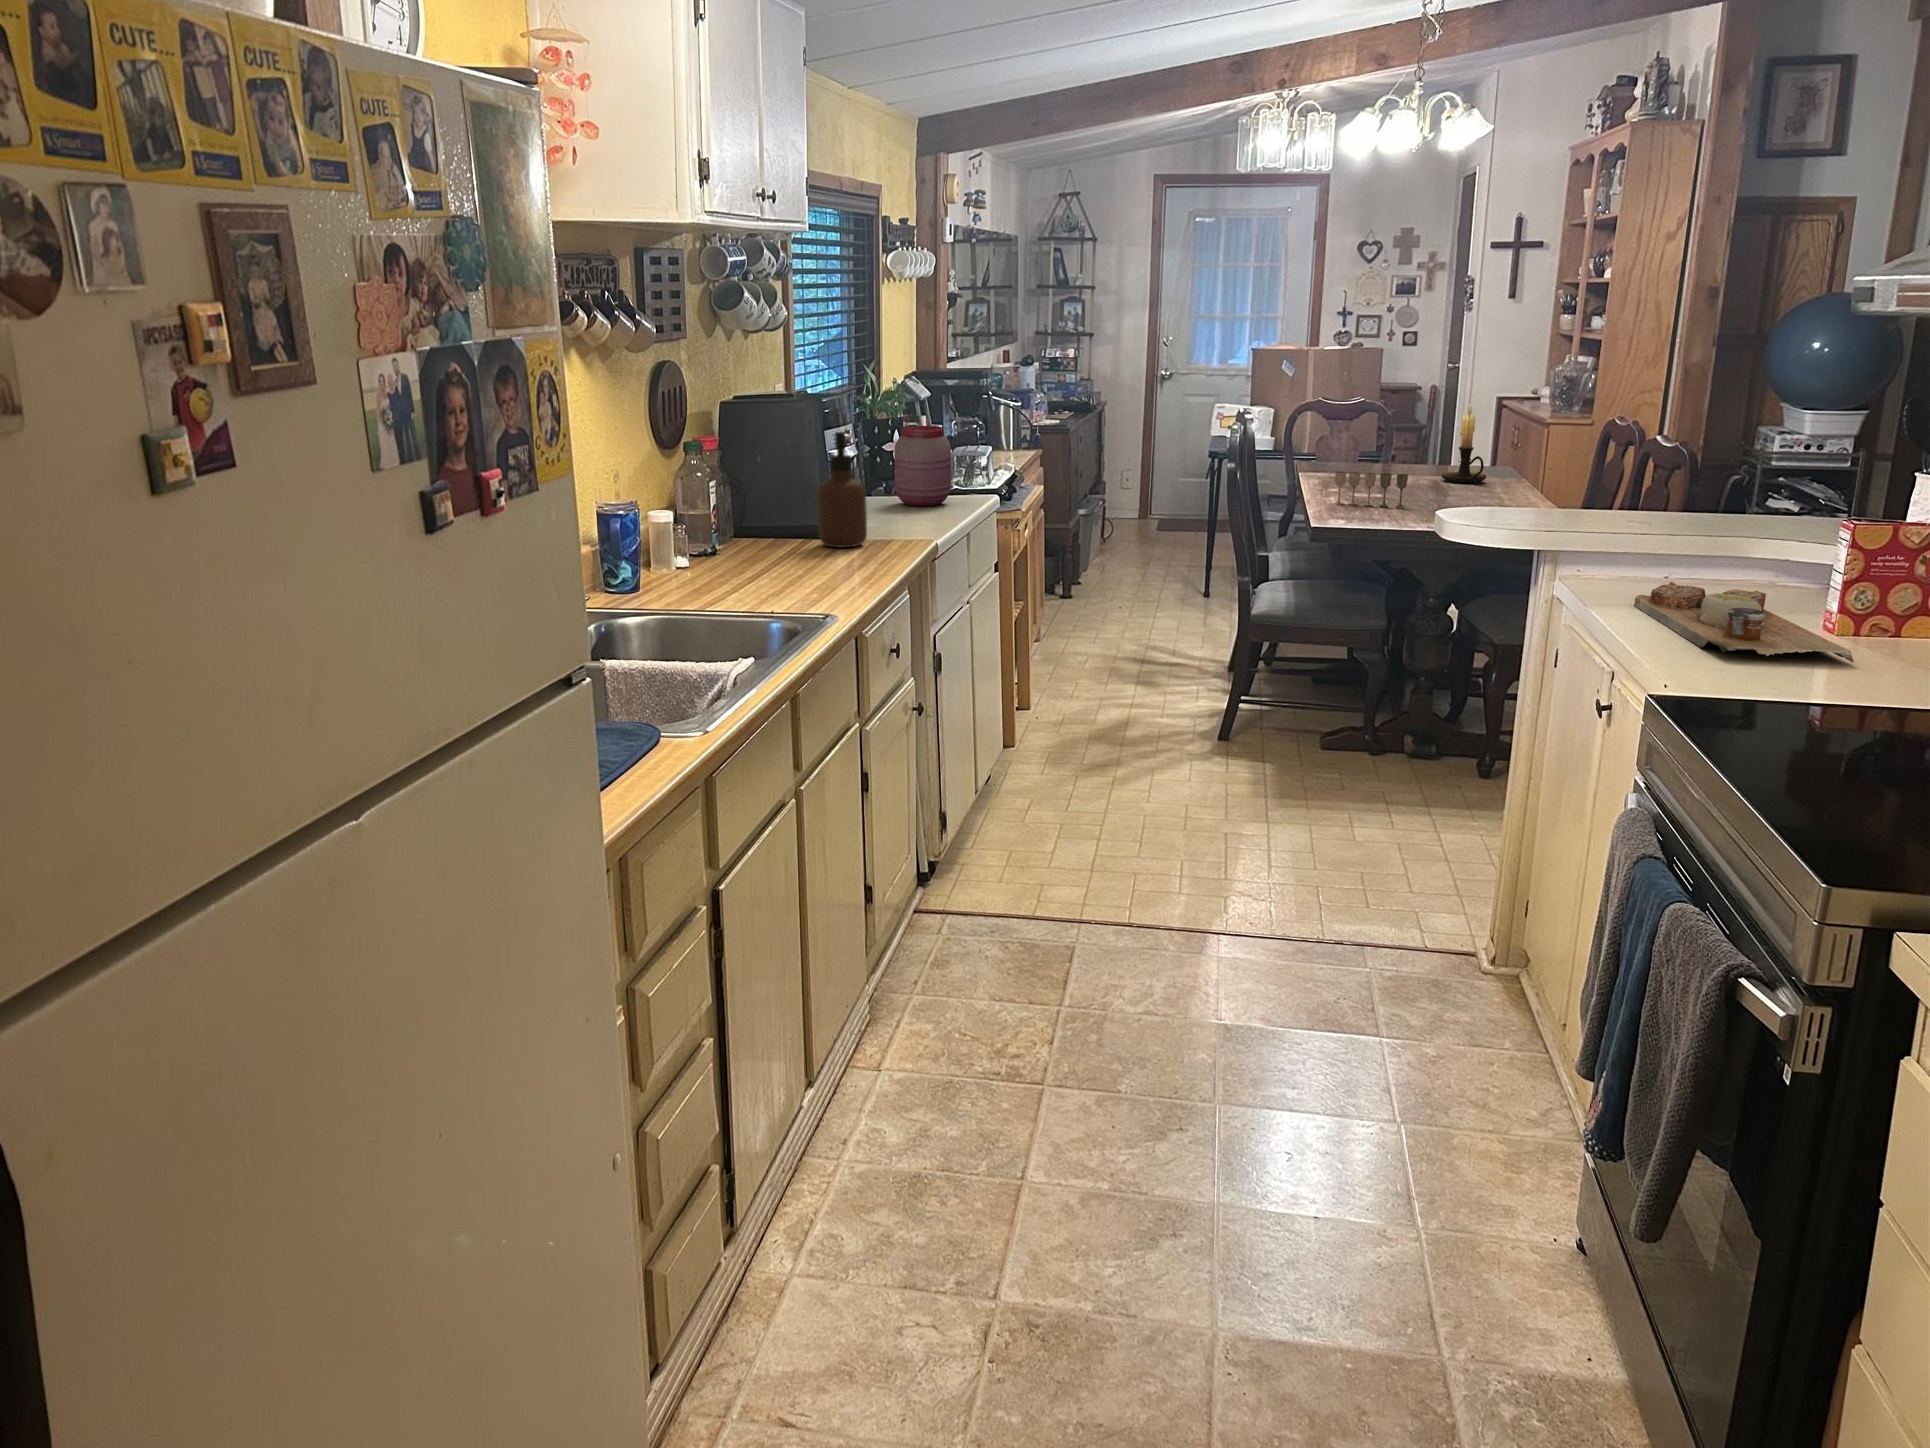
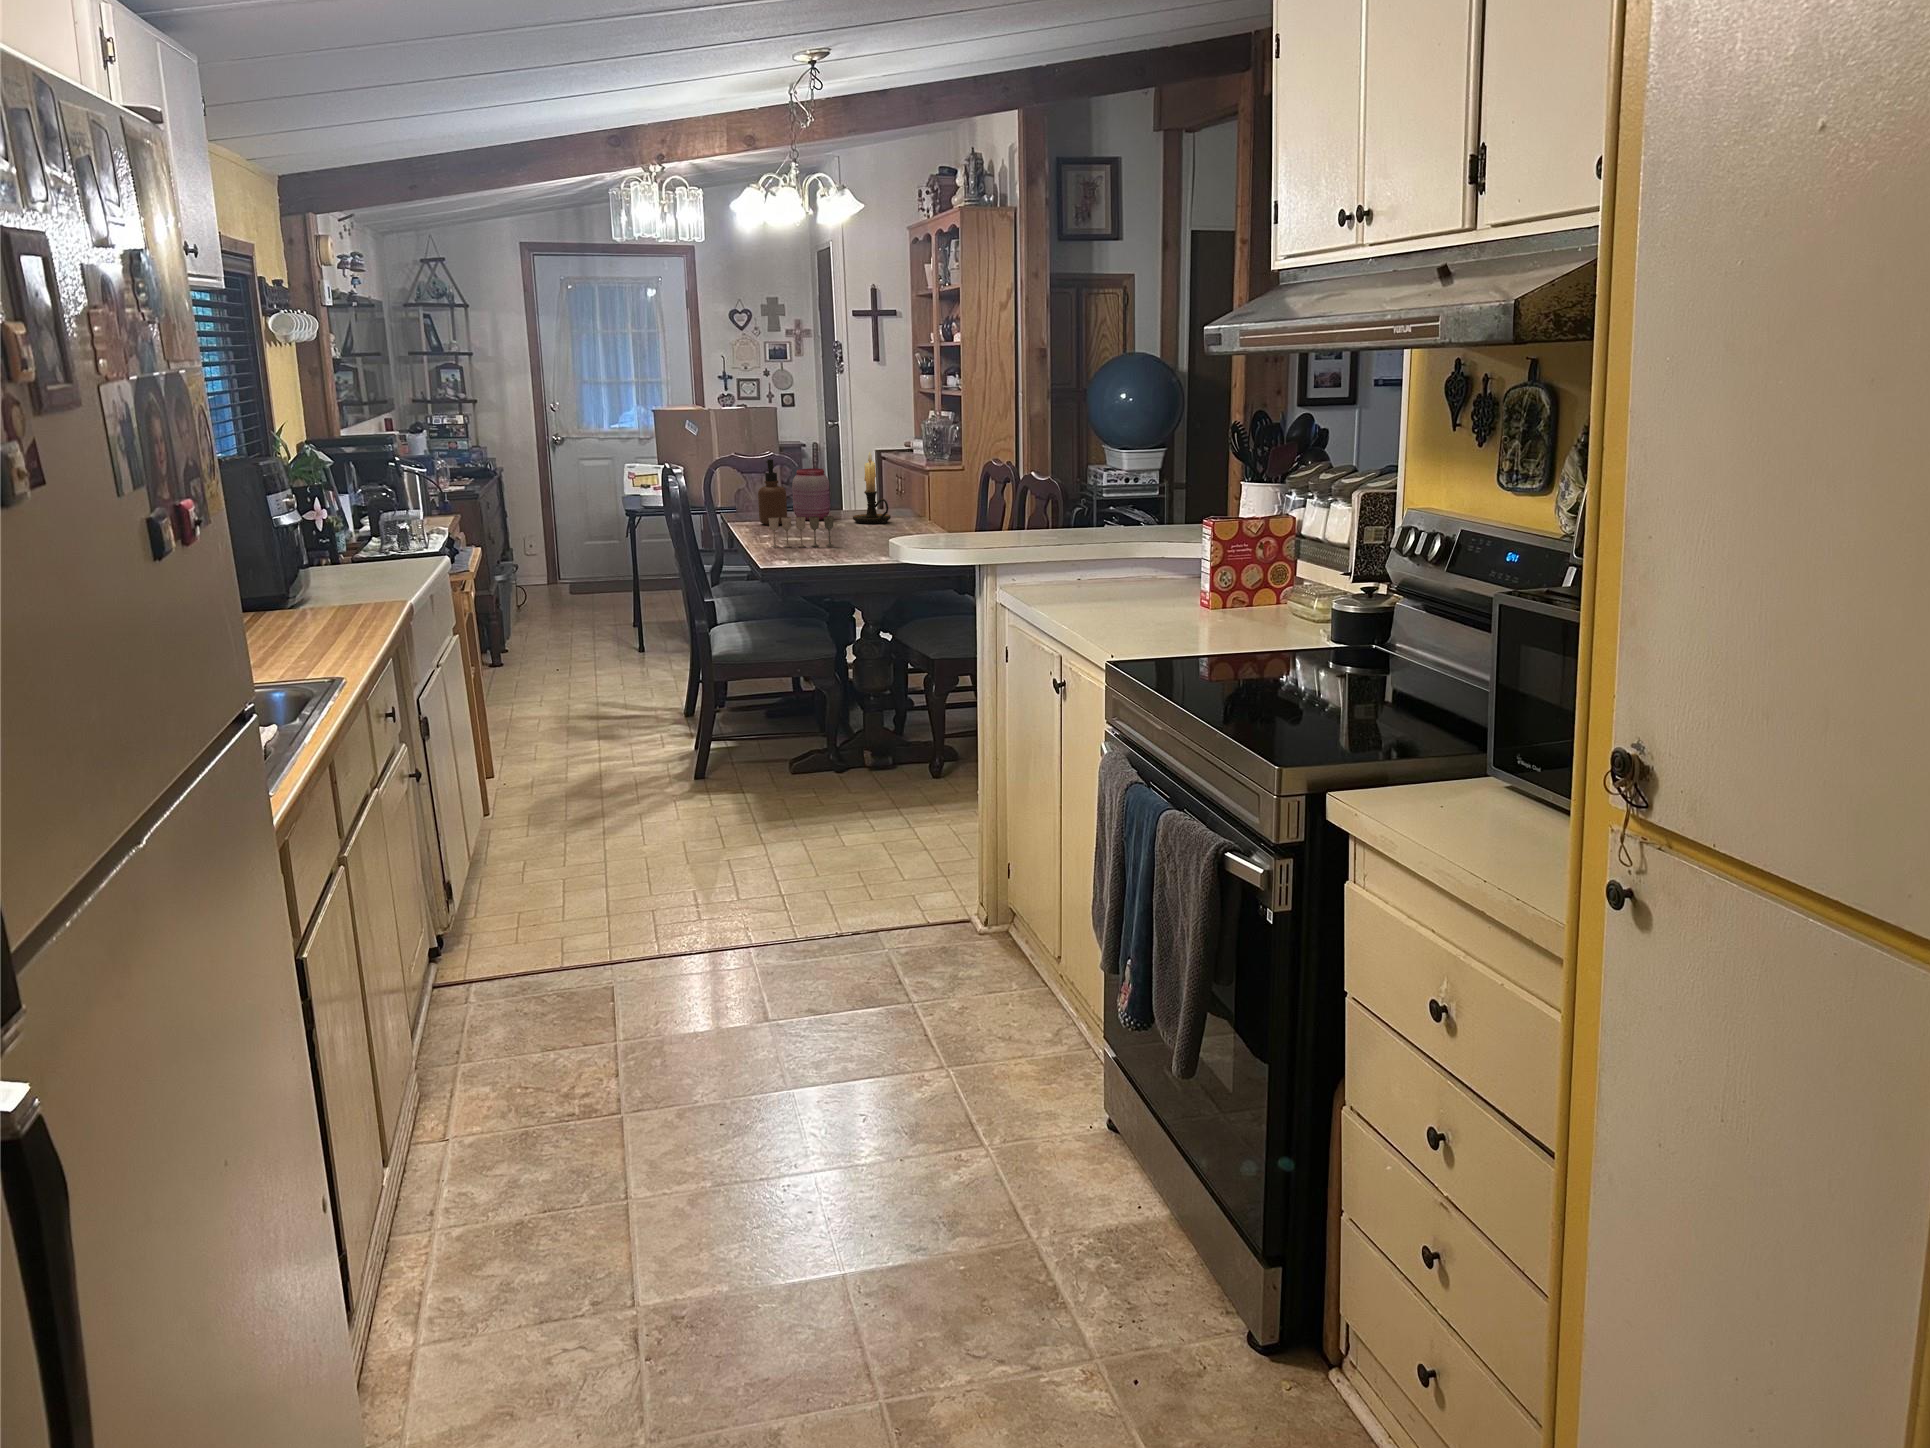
jar: present [894,426,951,506] -> present [792,468,830,521]
soap dispenser: present [817,432,867,548] -> present [758,459,787,525]
cutting board: present [1634,582,1854,662] -> none [1067,579,1233,626]

